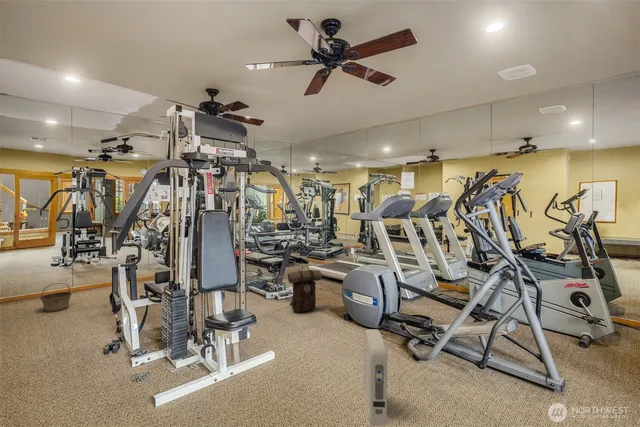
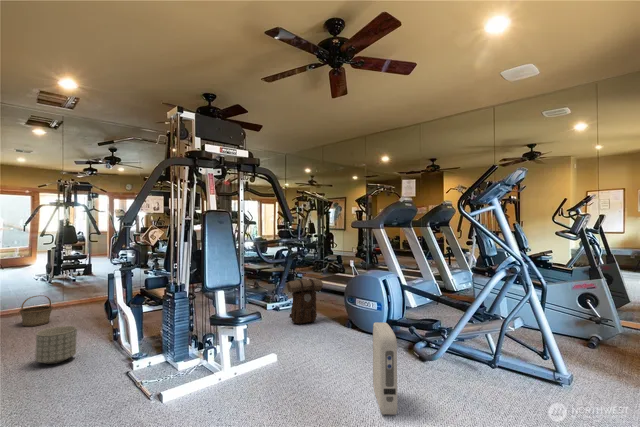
planter: none [46,319,85,356] -> present [35,326,77,364]

